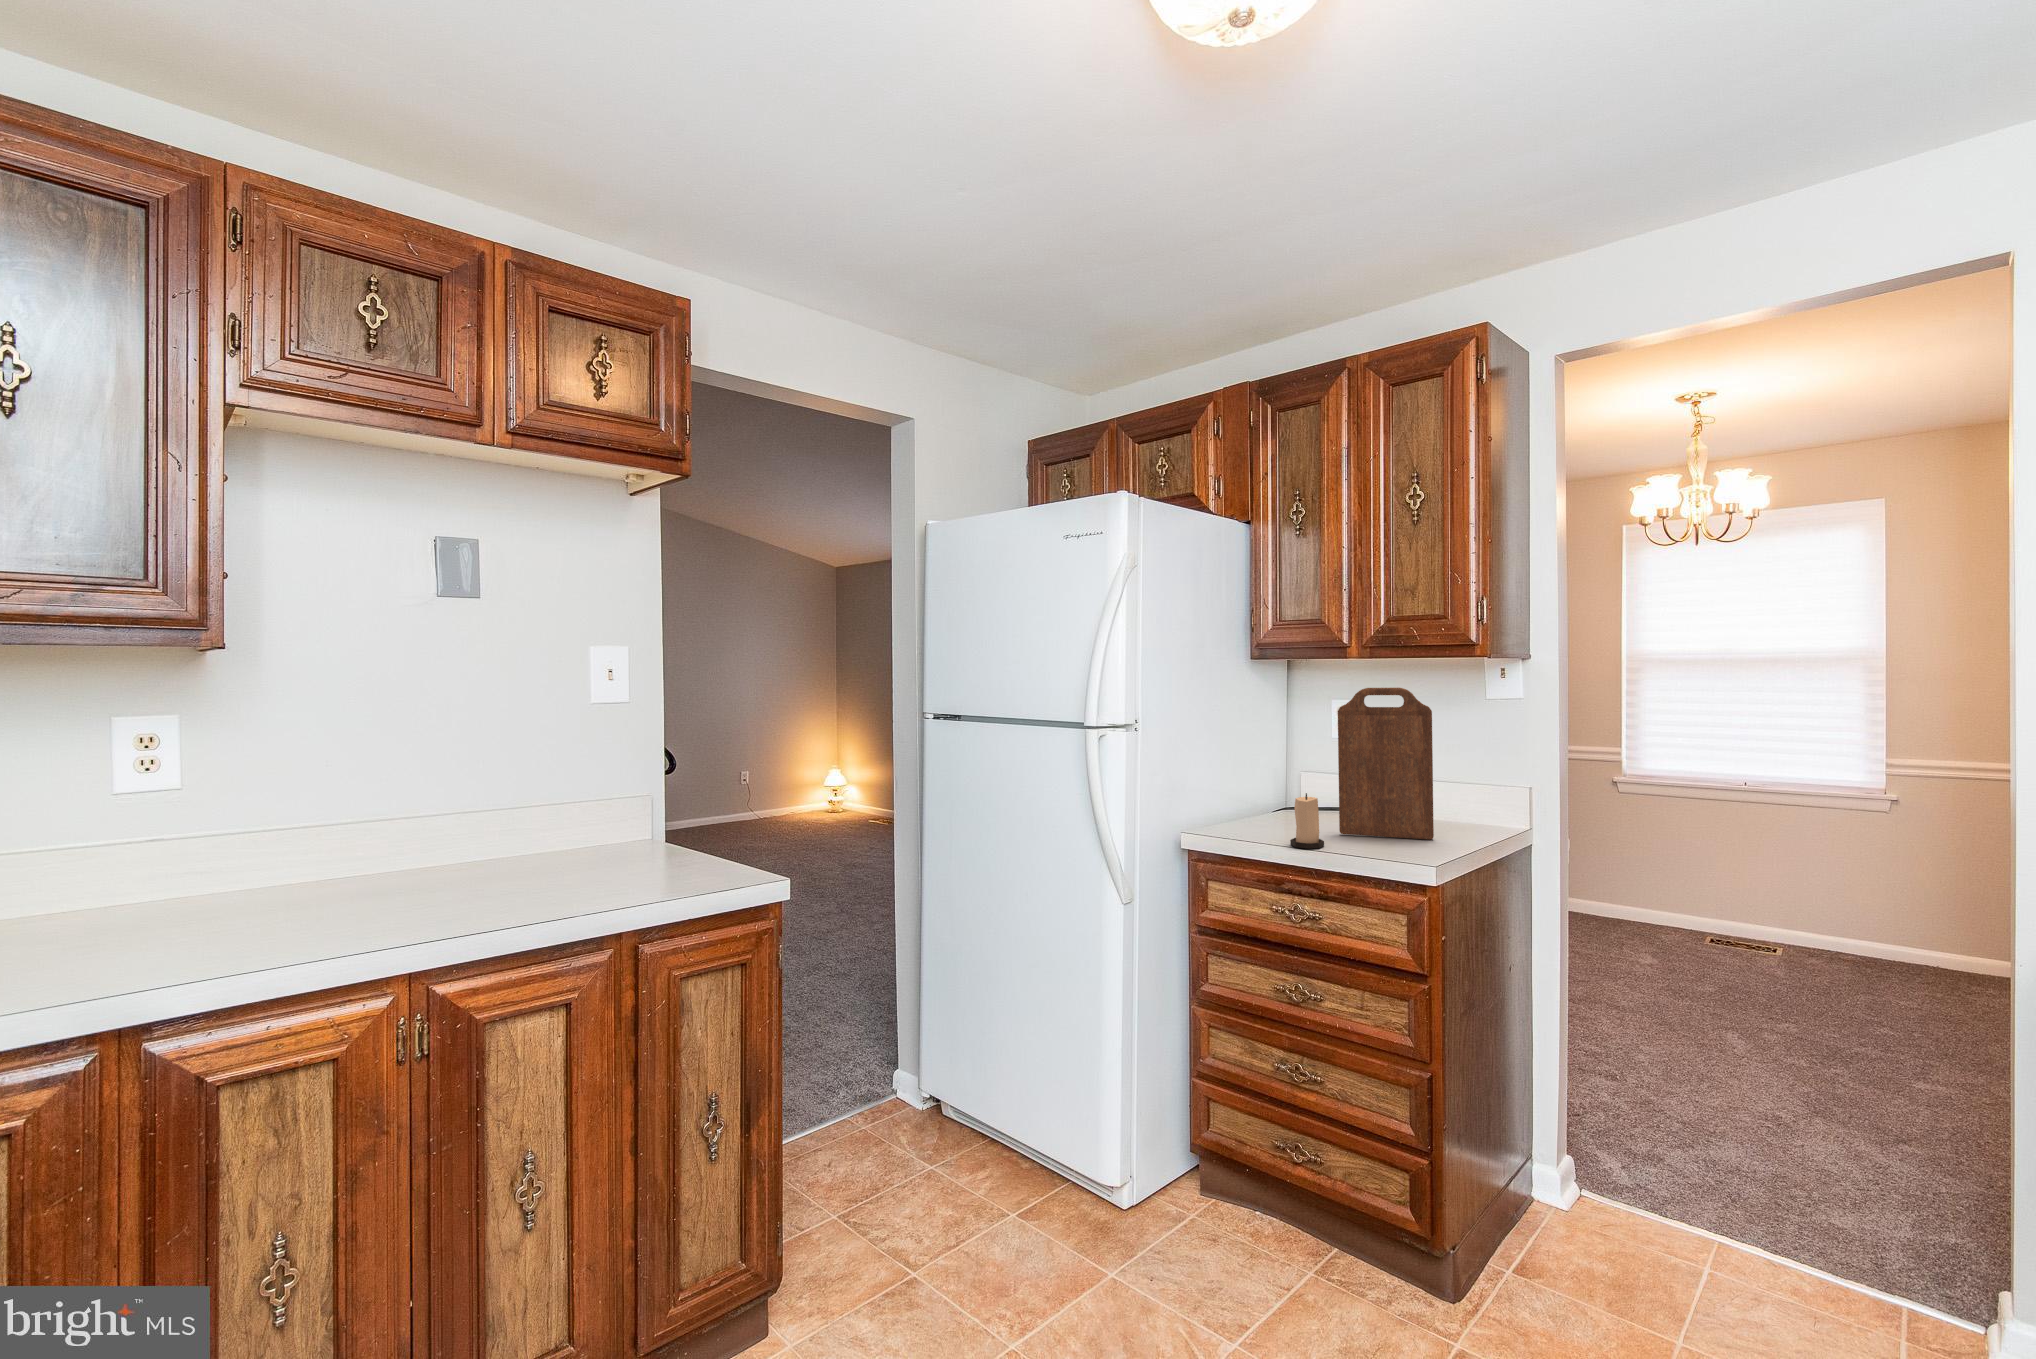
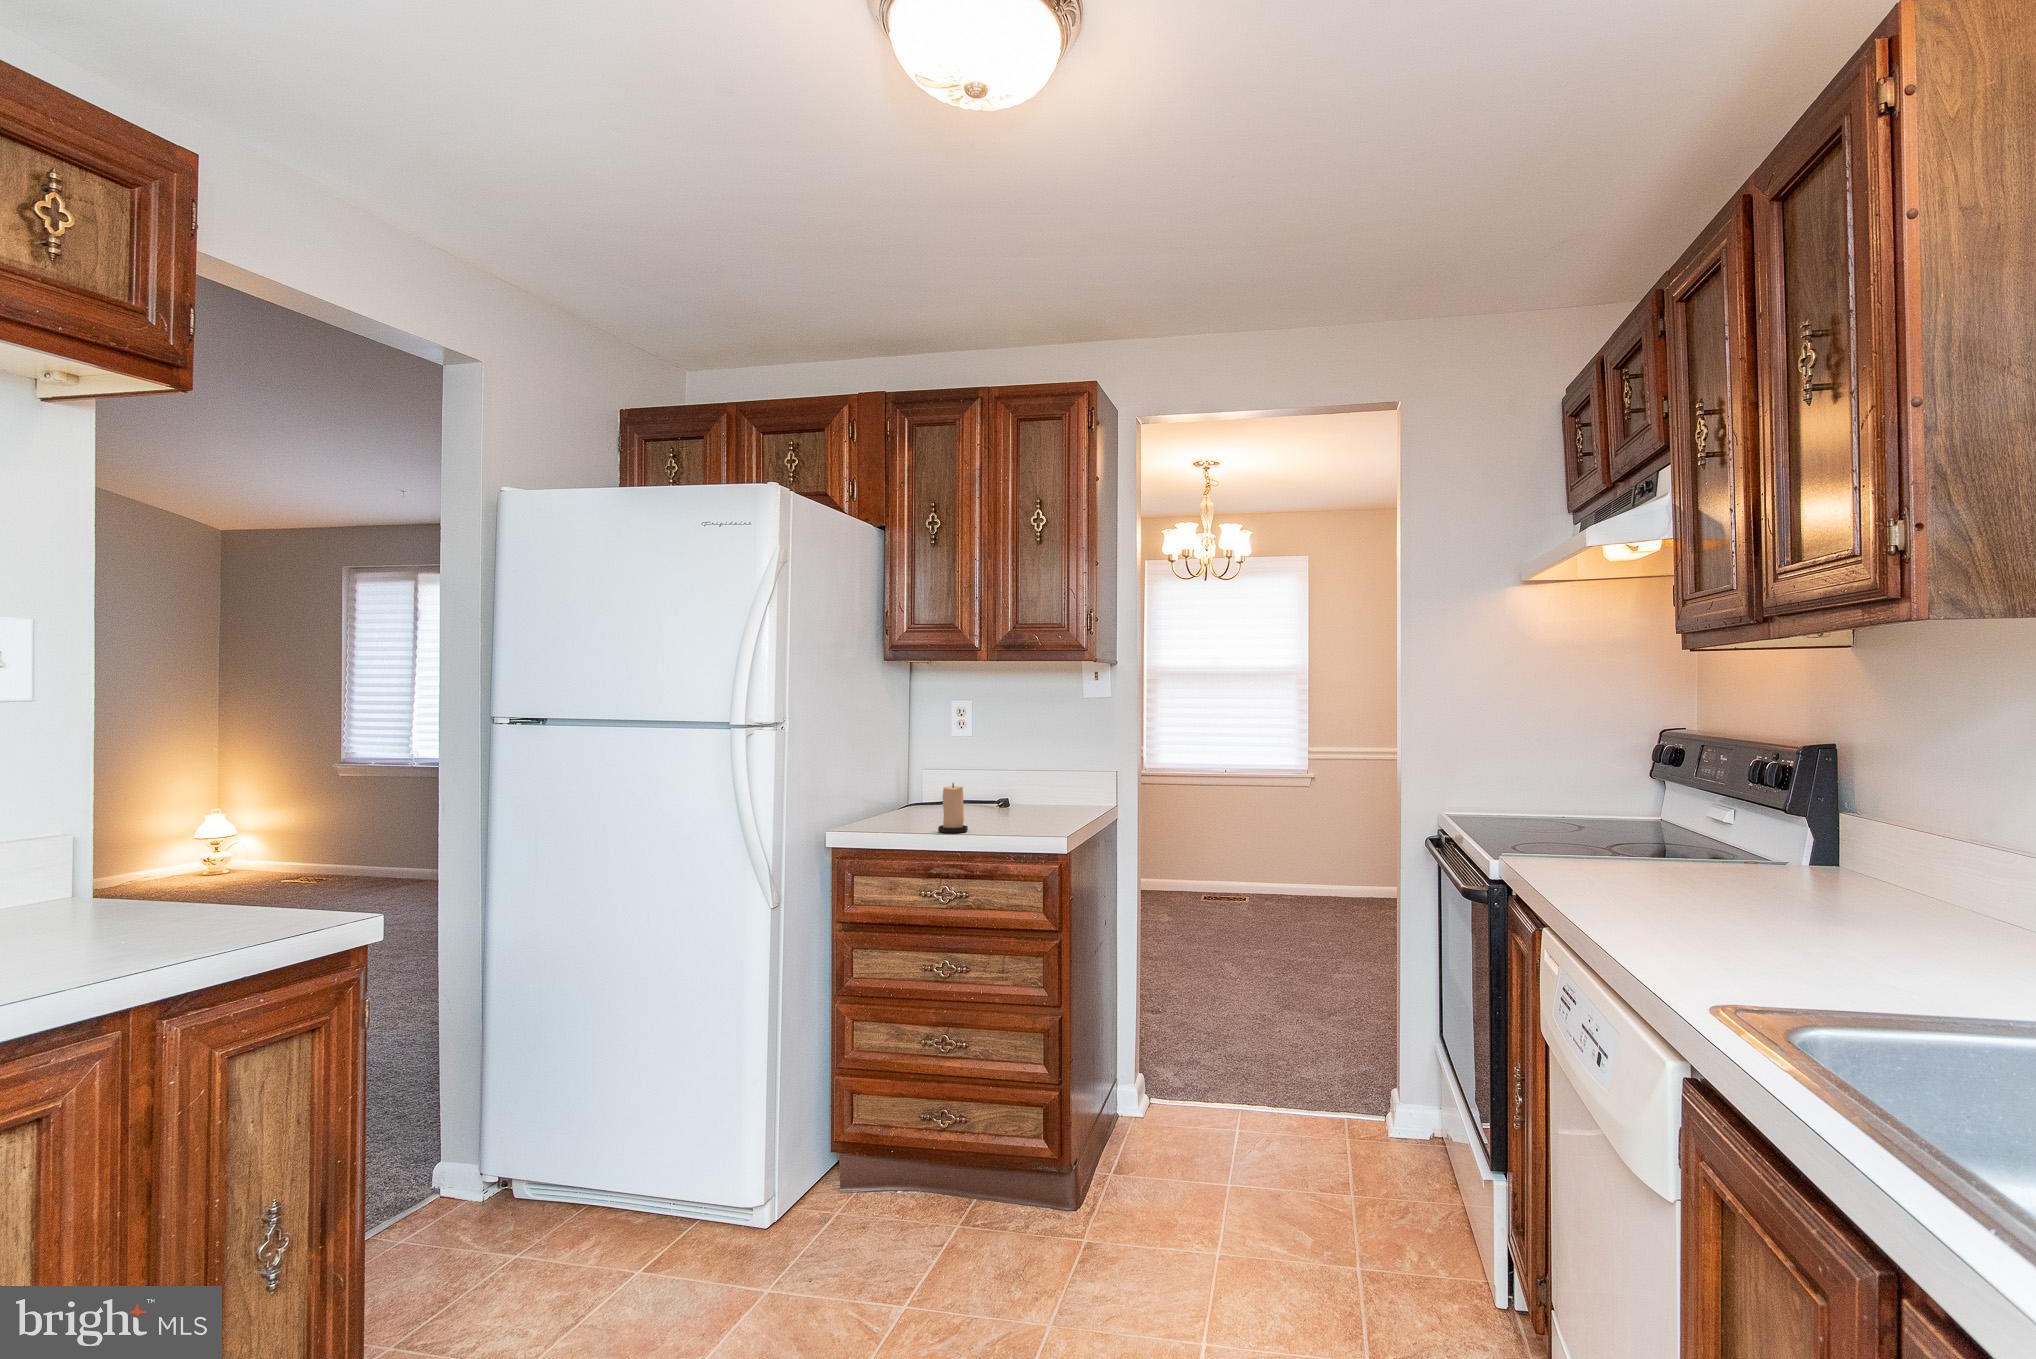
cutting board: present [1338,688,1434,840] -> none [974,688,1052,823]

